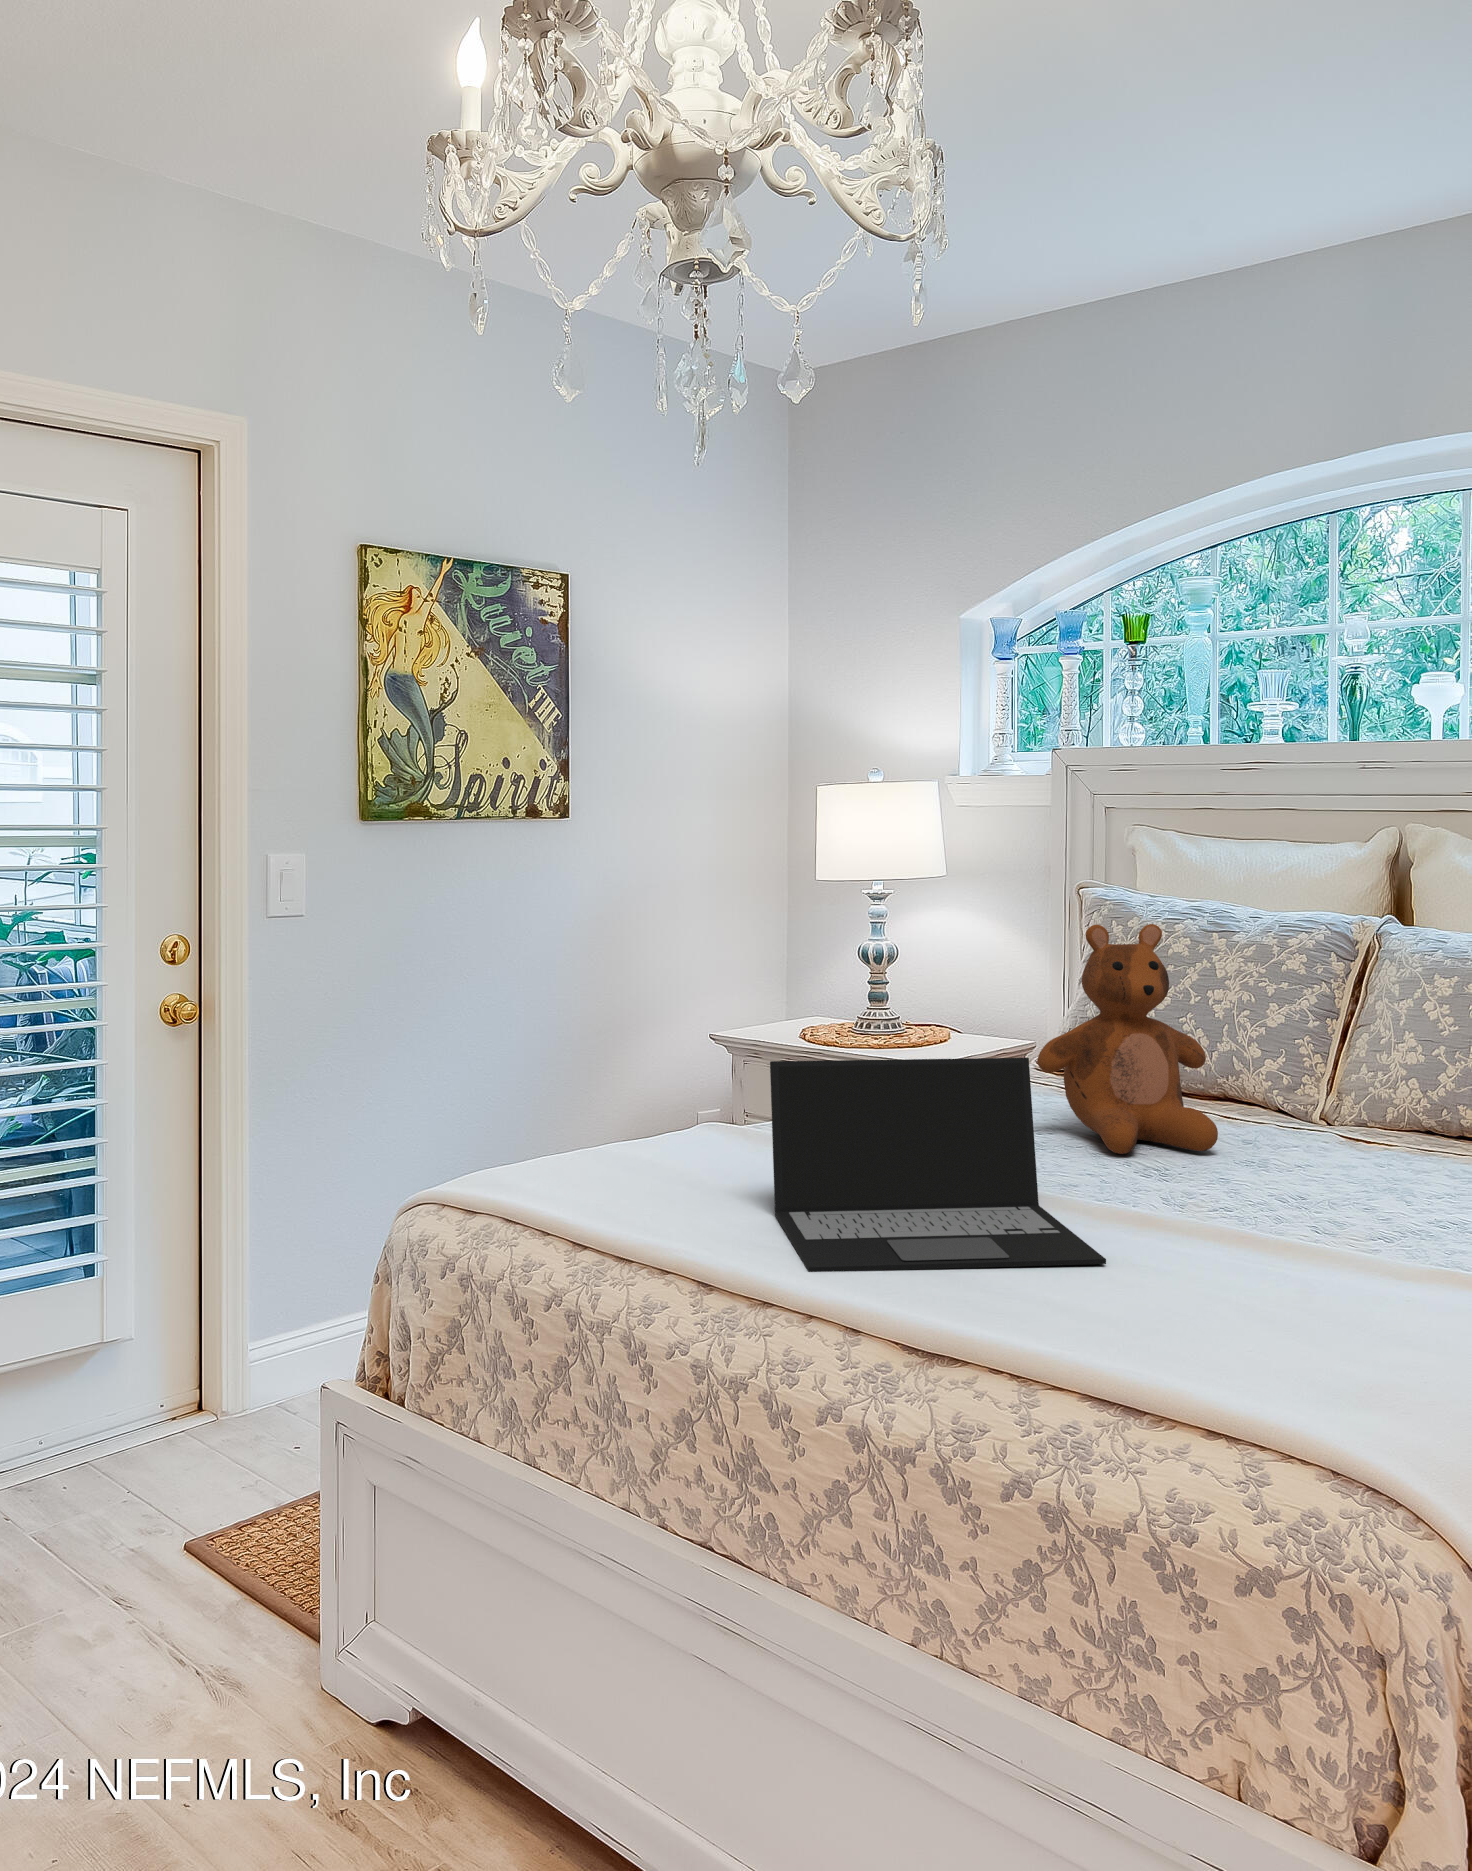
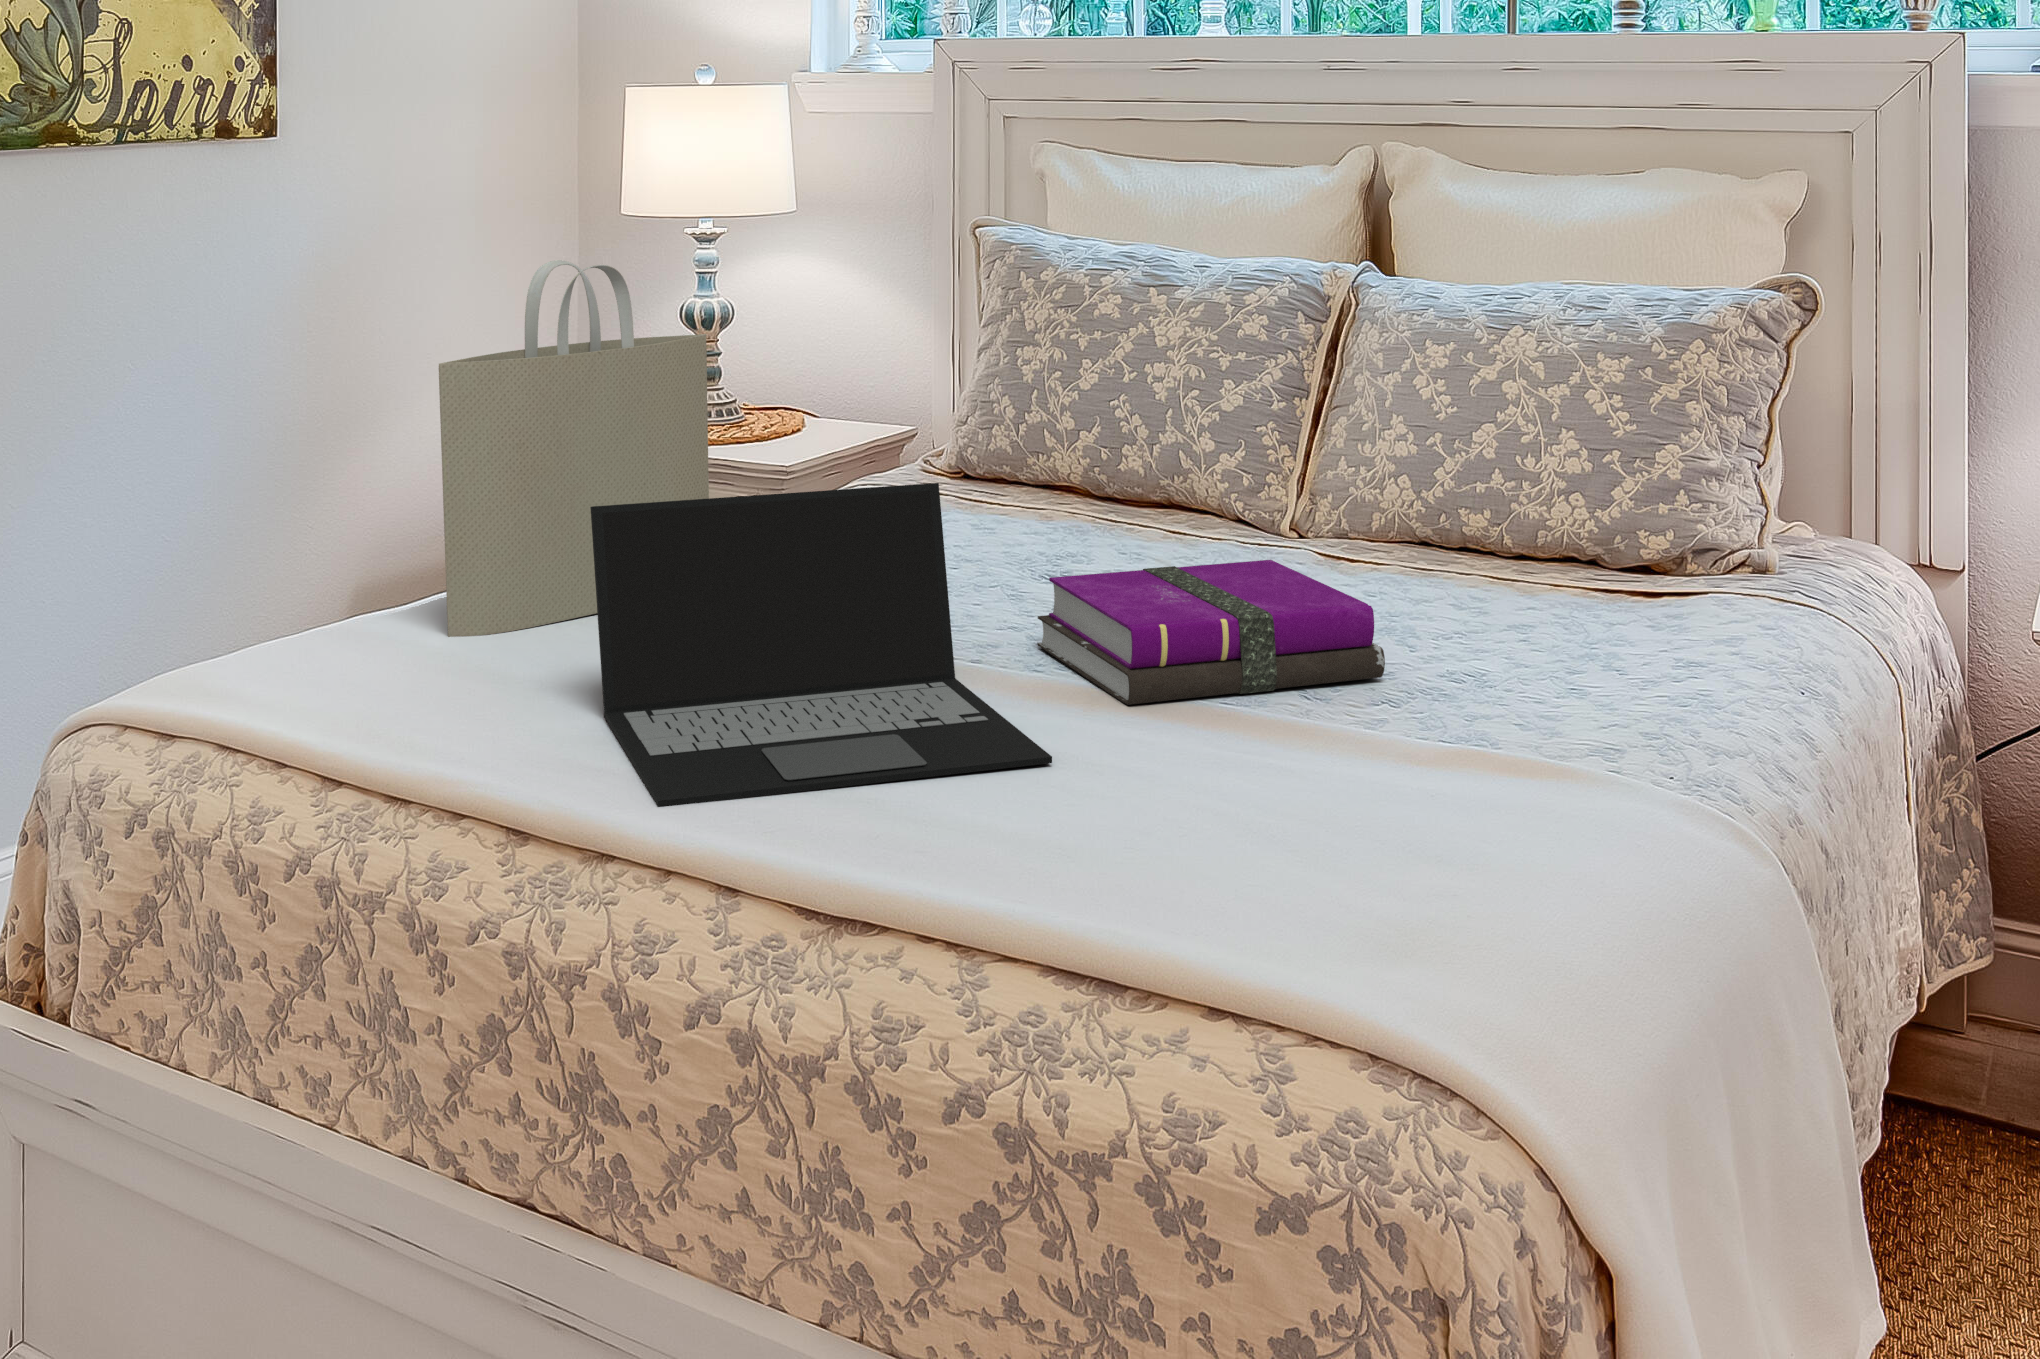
tote bag: none [667,892,862,1160] -> present [439,260,709,637]
teddy bear: present [1037,924,1218,1154] -> none [938,287,1167,590]
notebook: none [1107,1134,1384,1231] -> present [1037,560,1385,705]

